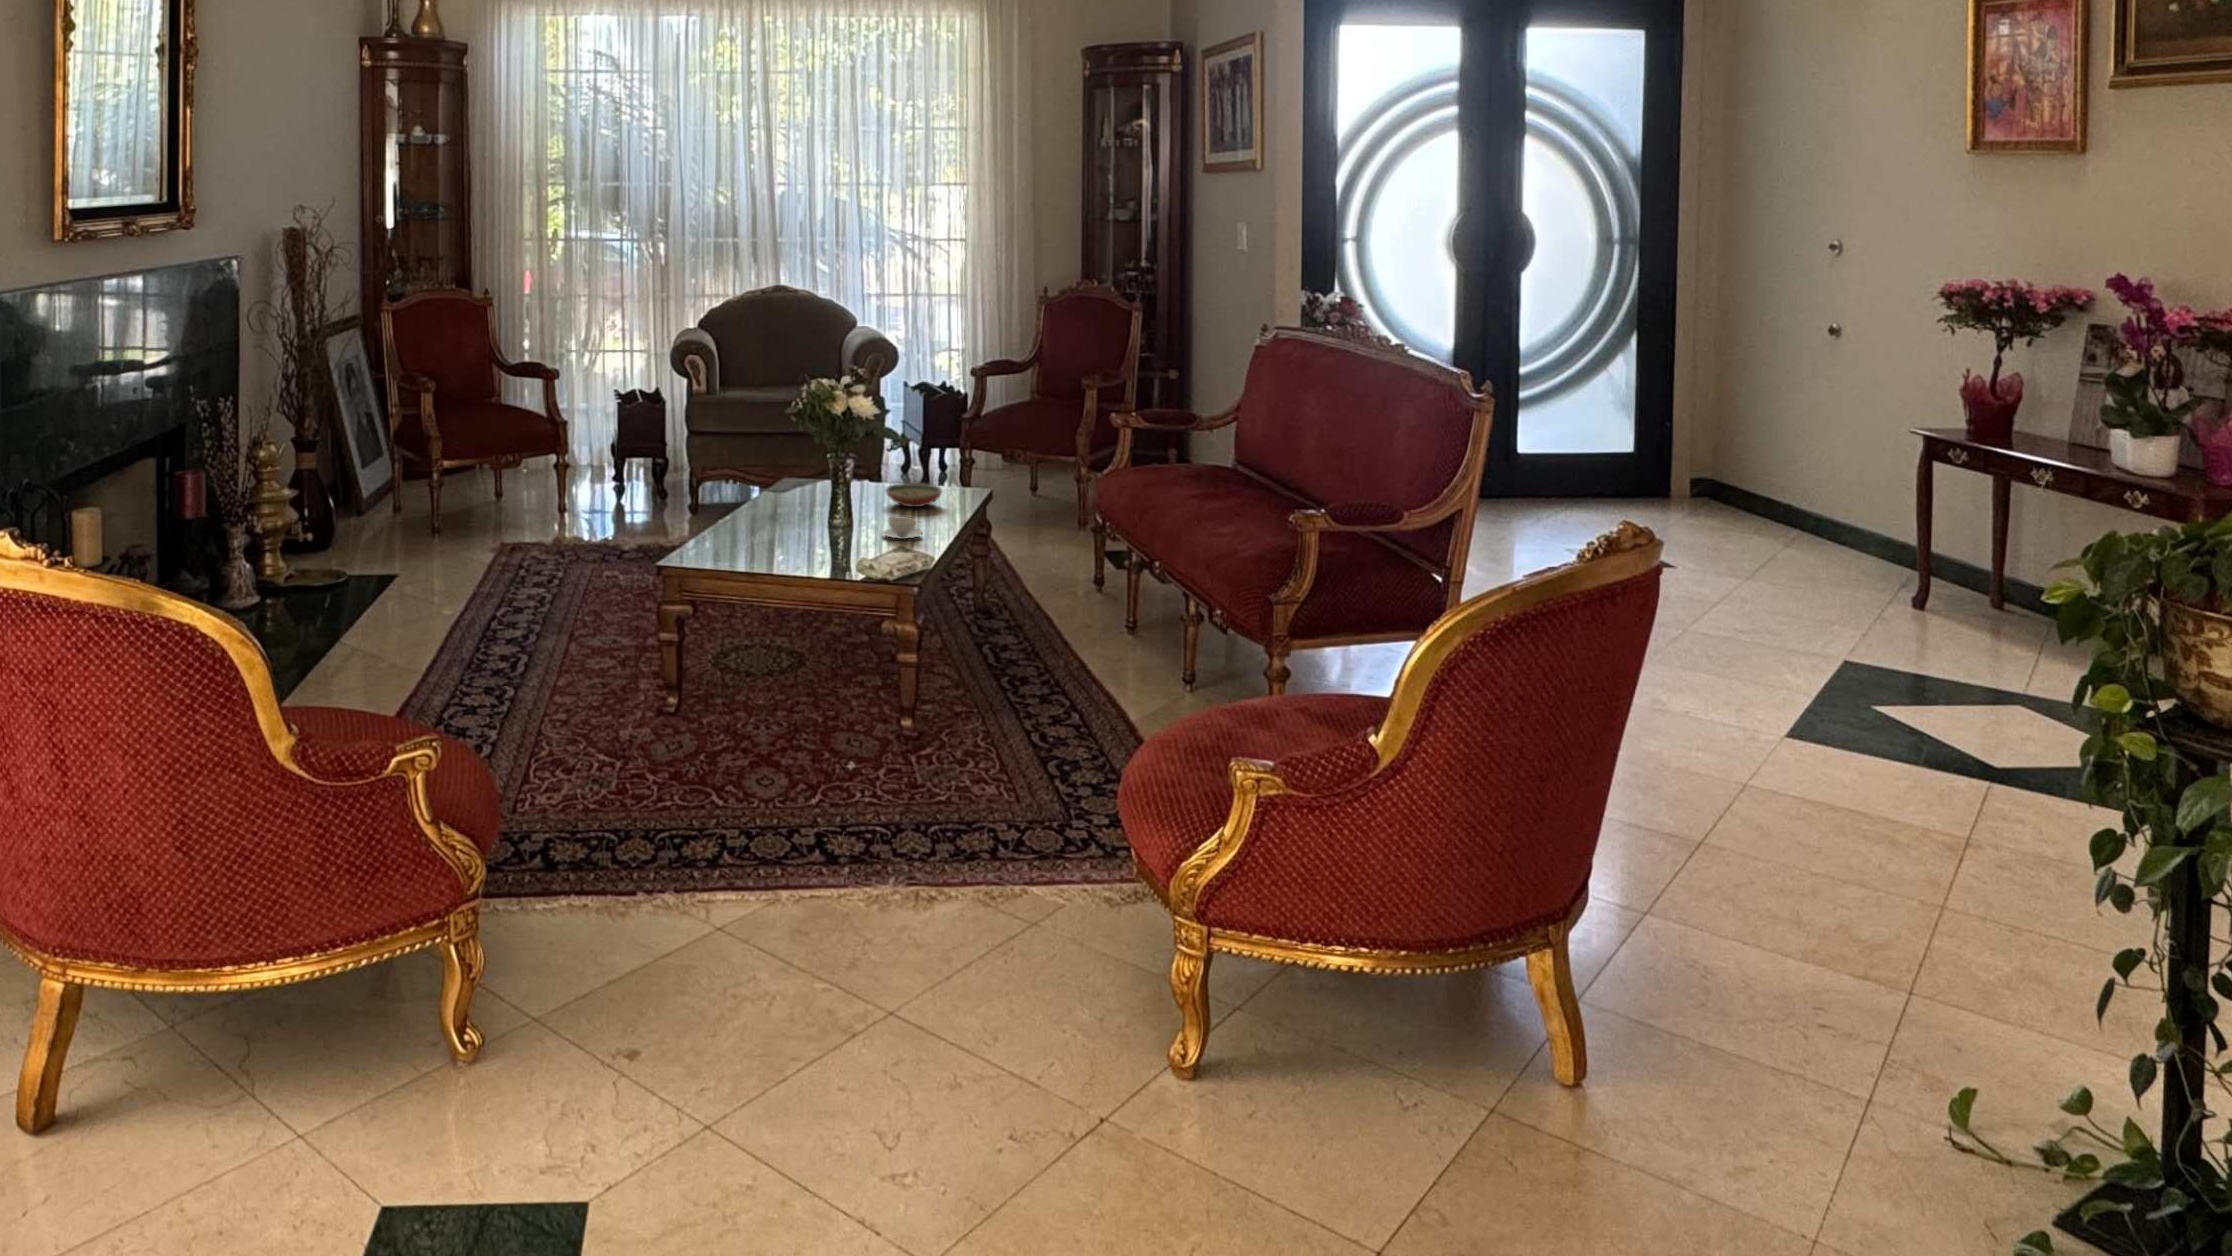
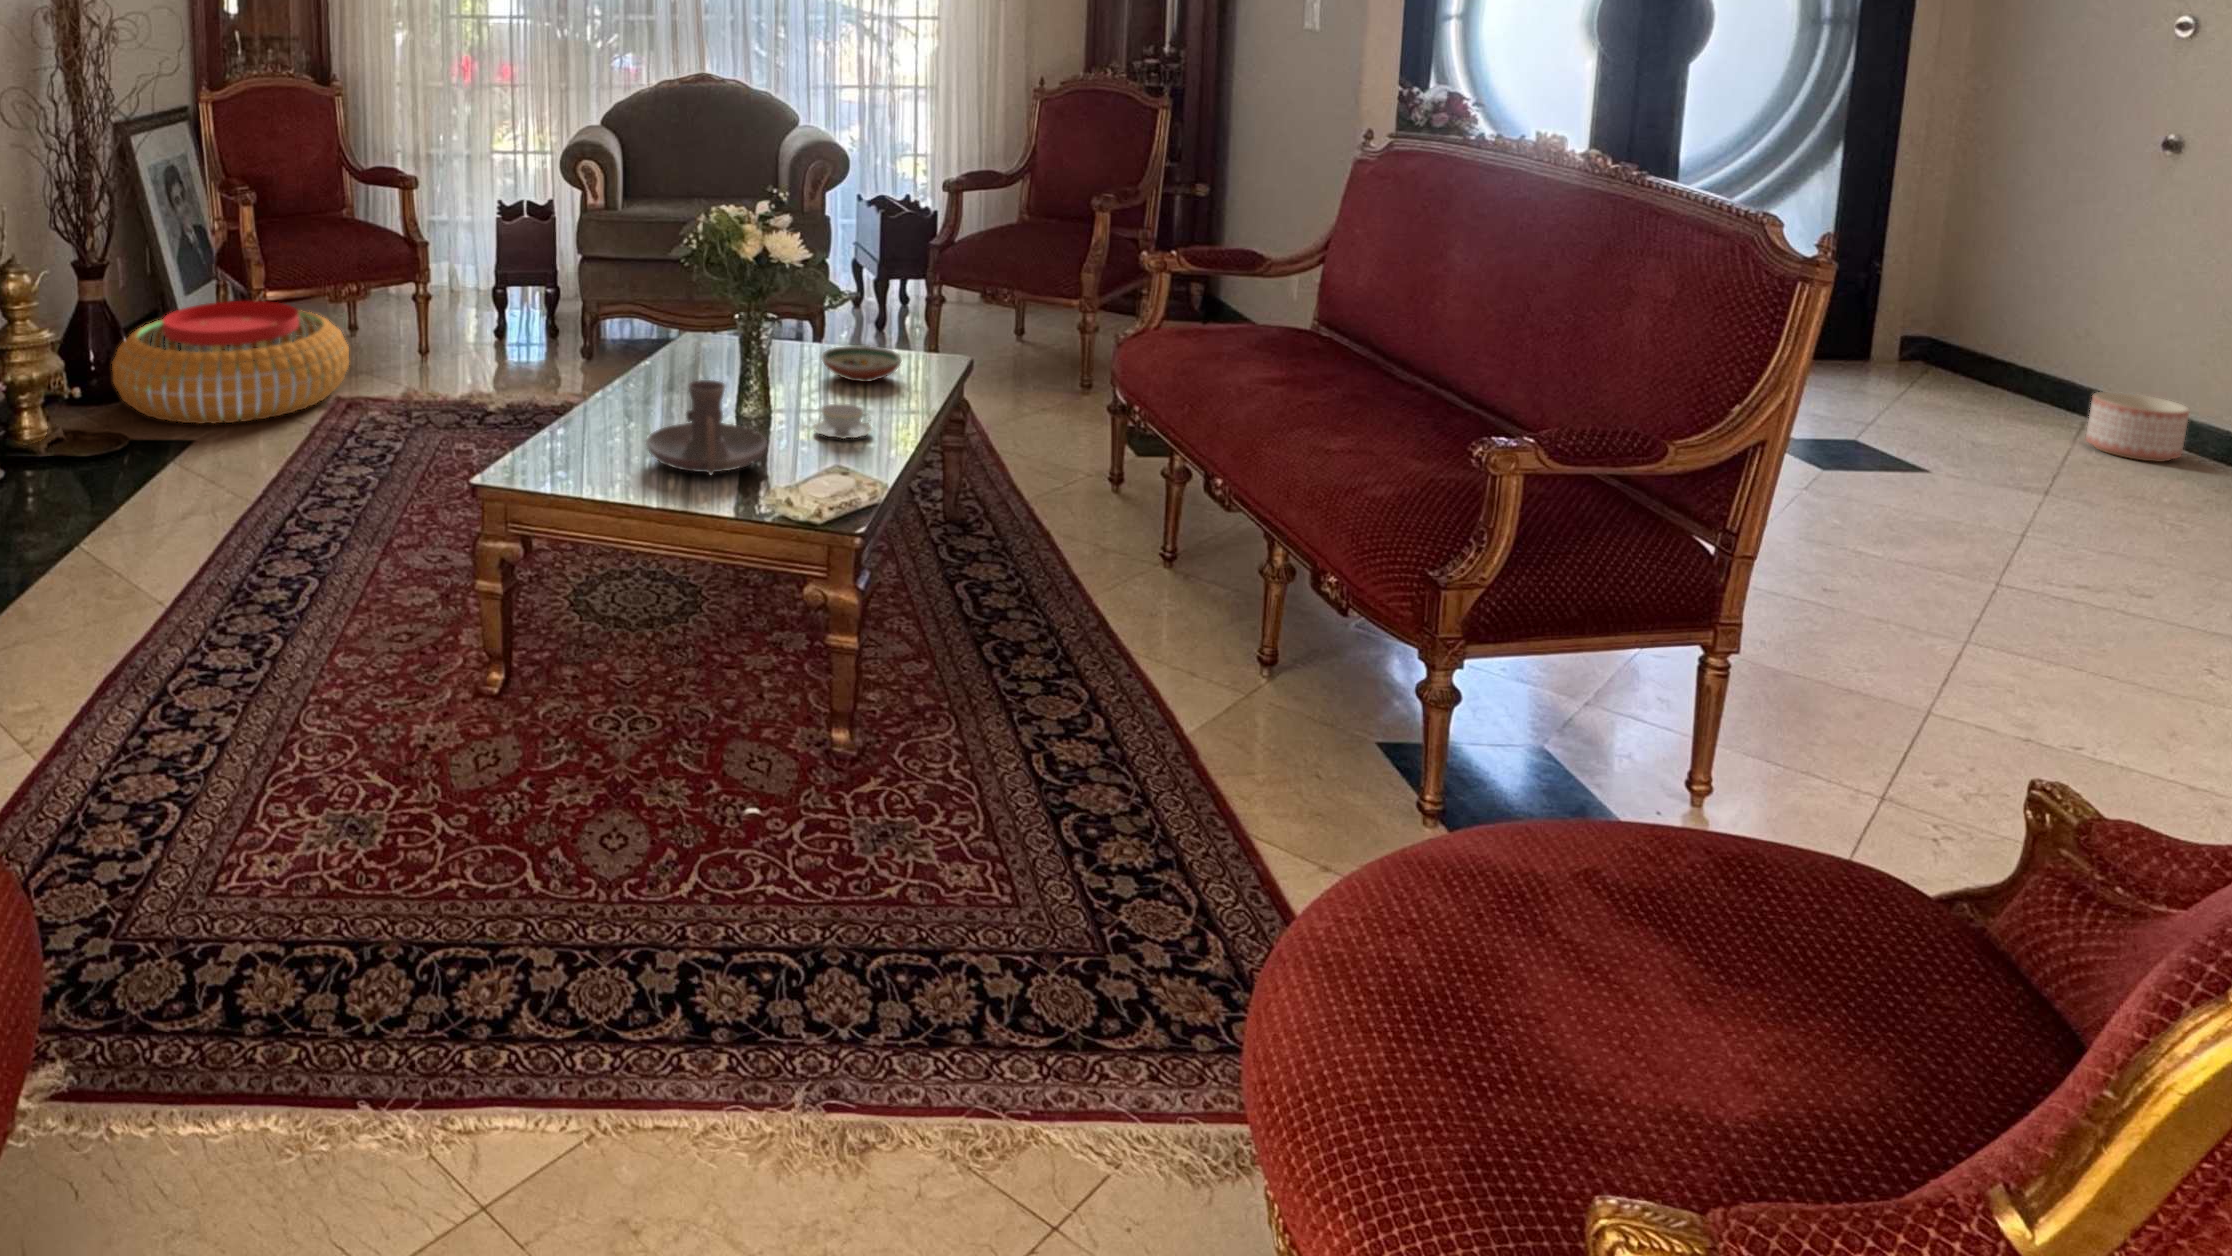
pouf: none [320,469,508,564] -> present [112,301,349,424]
candle holder: none [770,497,852,558] -> present [646,380,767,475]
planter: none [1794,508,1854,556] -> present [2086,392,2189,462]

